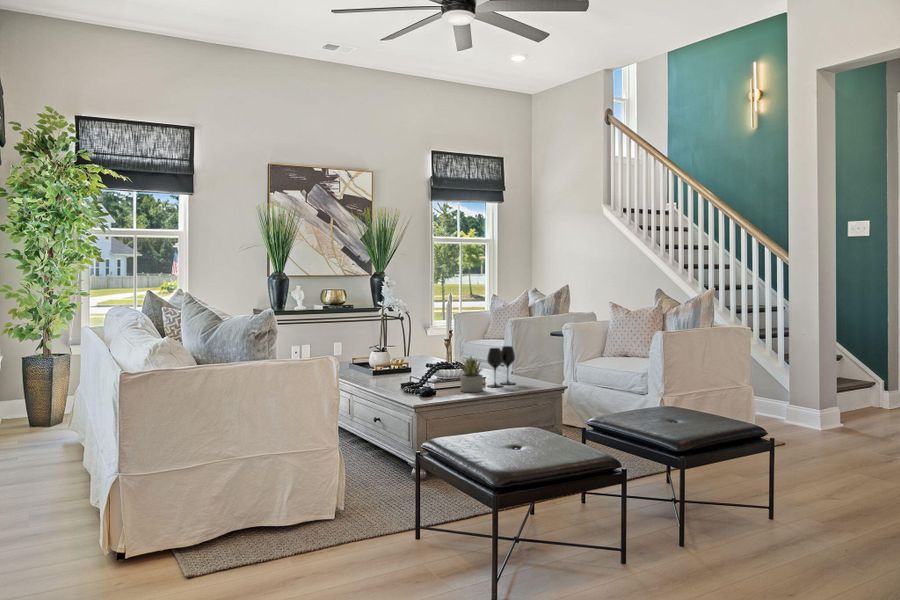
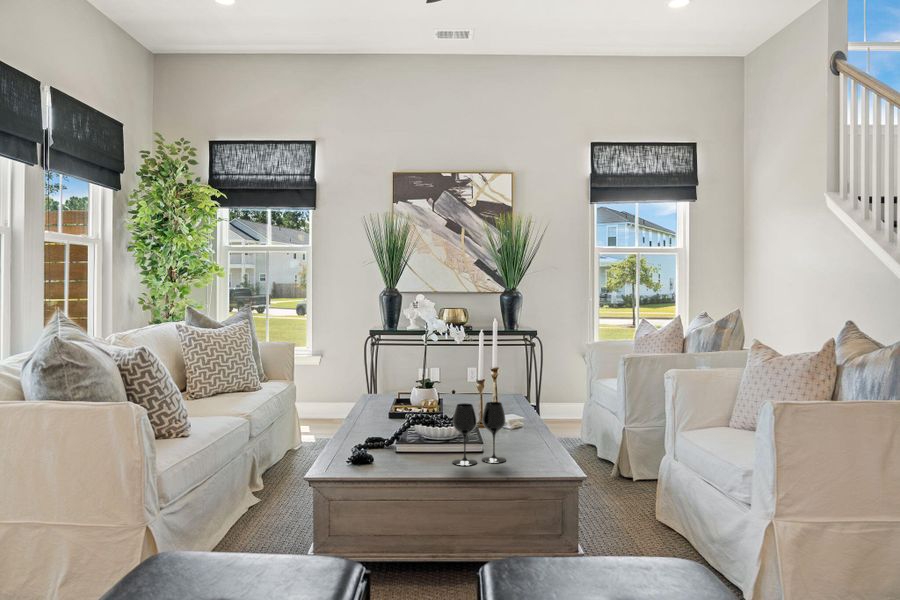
succulent plant: present [458,356,483,392] -> none [394,413,431,471]

